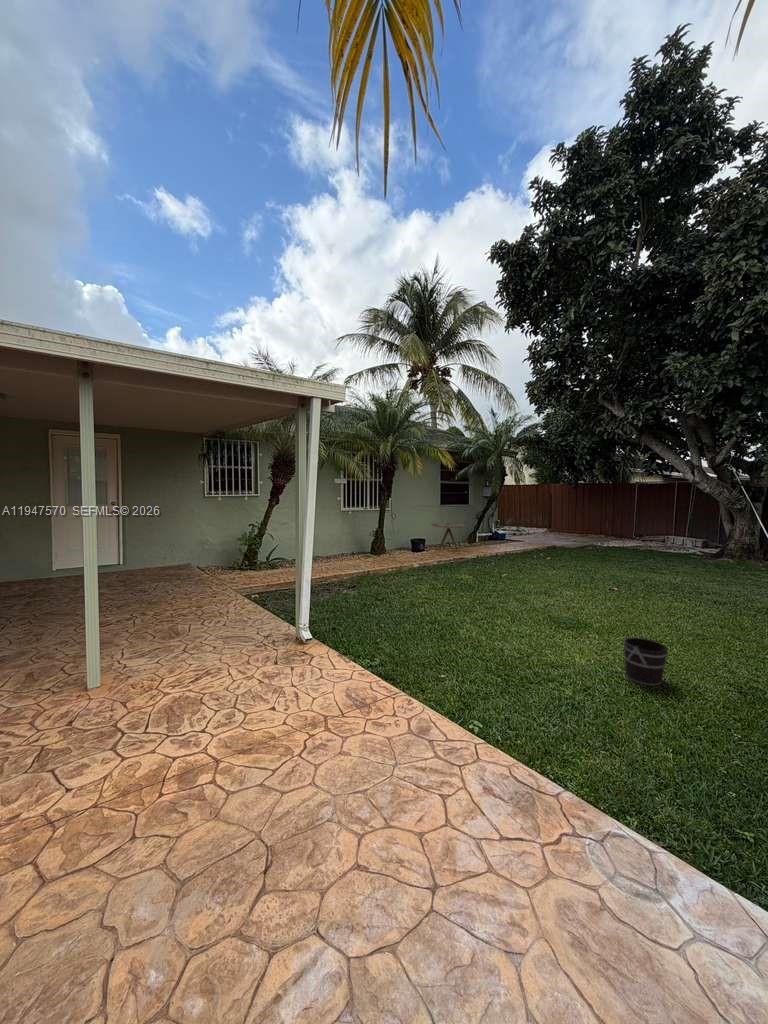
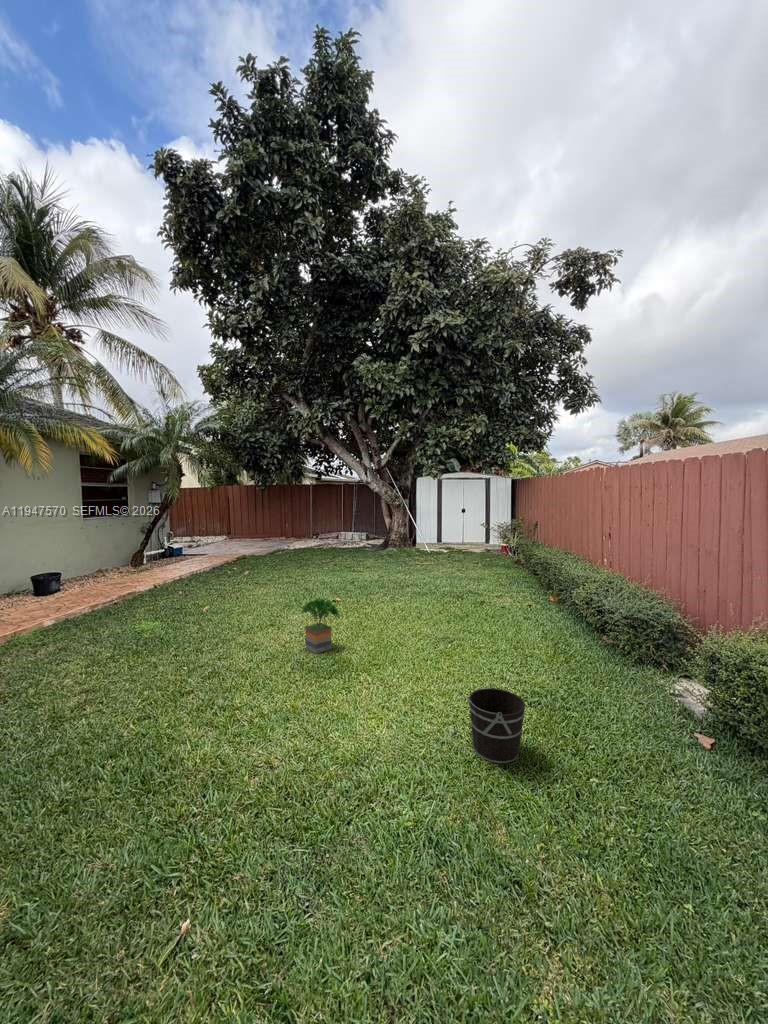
round table: present [431,523,467,550] -> none [70,543,132,585]
potted tree: none [554,571,583,611] -> present [302,598,339,654]

